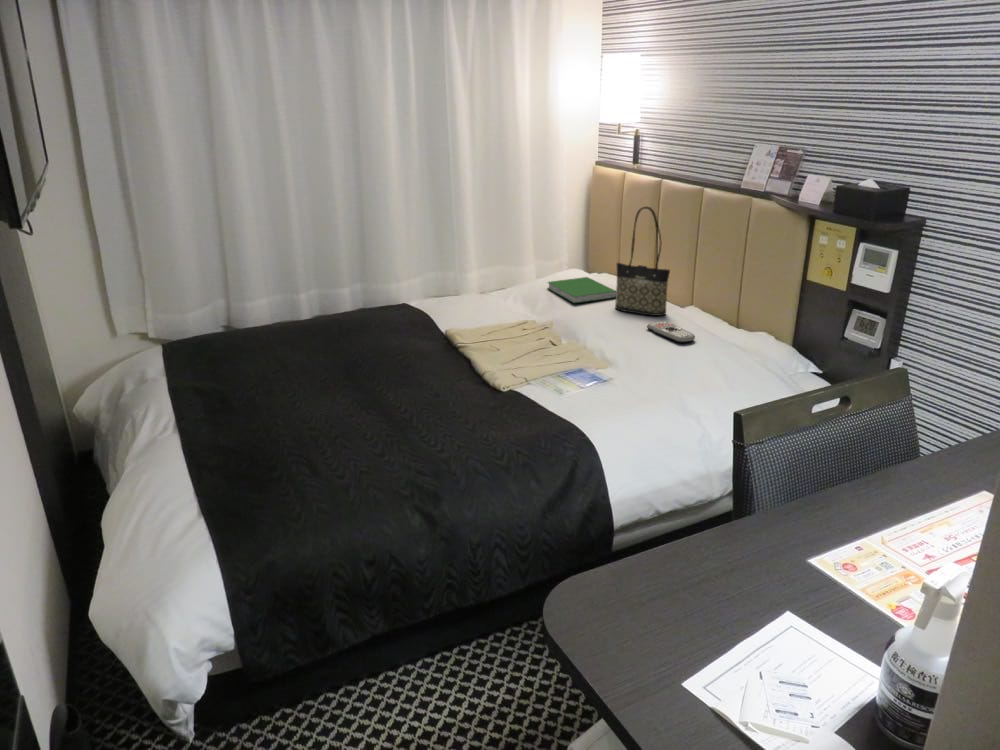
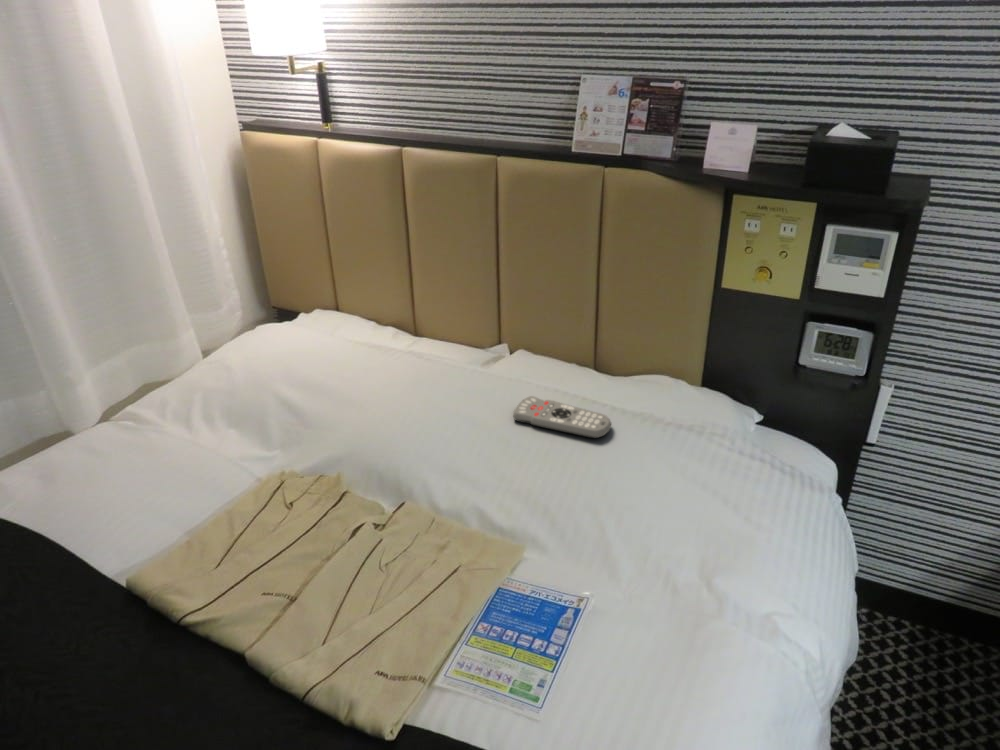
tote bag: present [615,207,670,316] -> none [407,201,510,389]
hardcover book: present [548,277,616,303] -> none [255,329,396,395]

